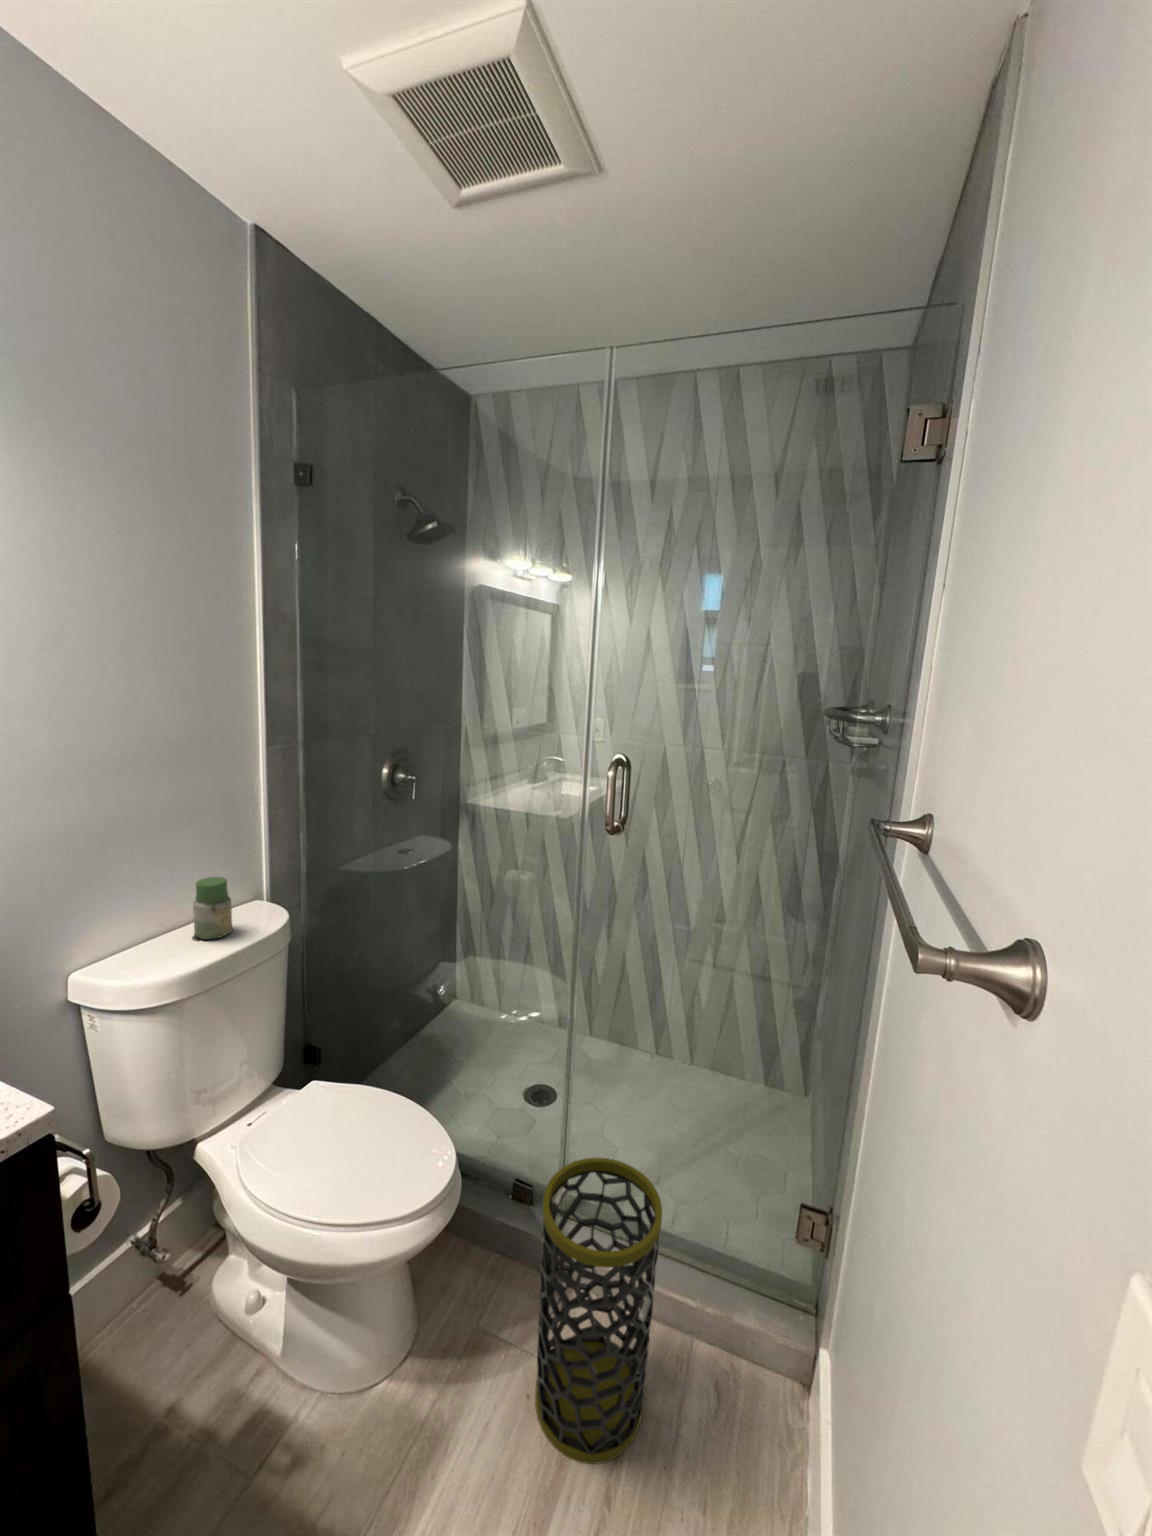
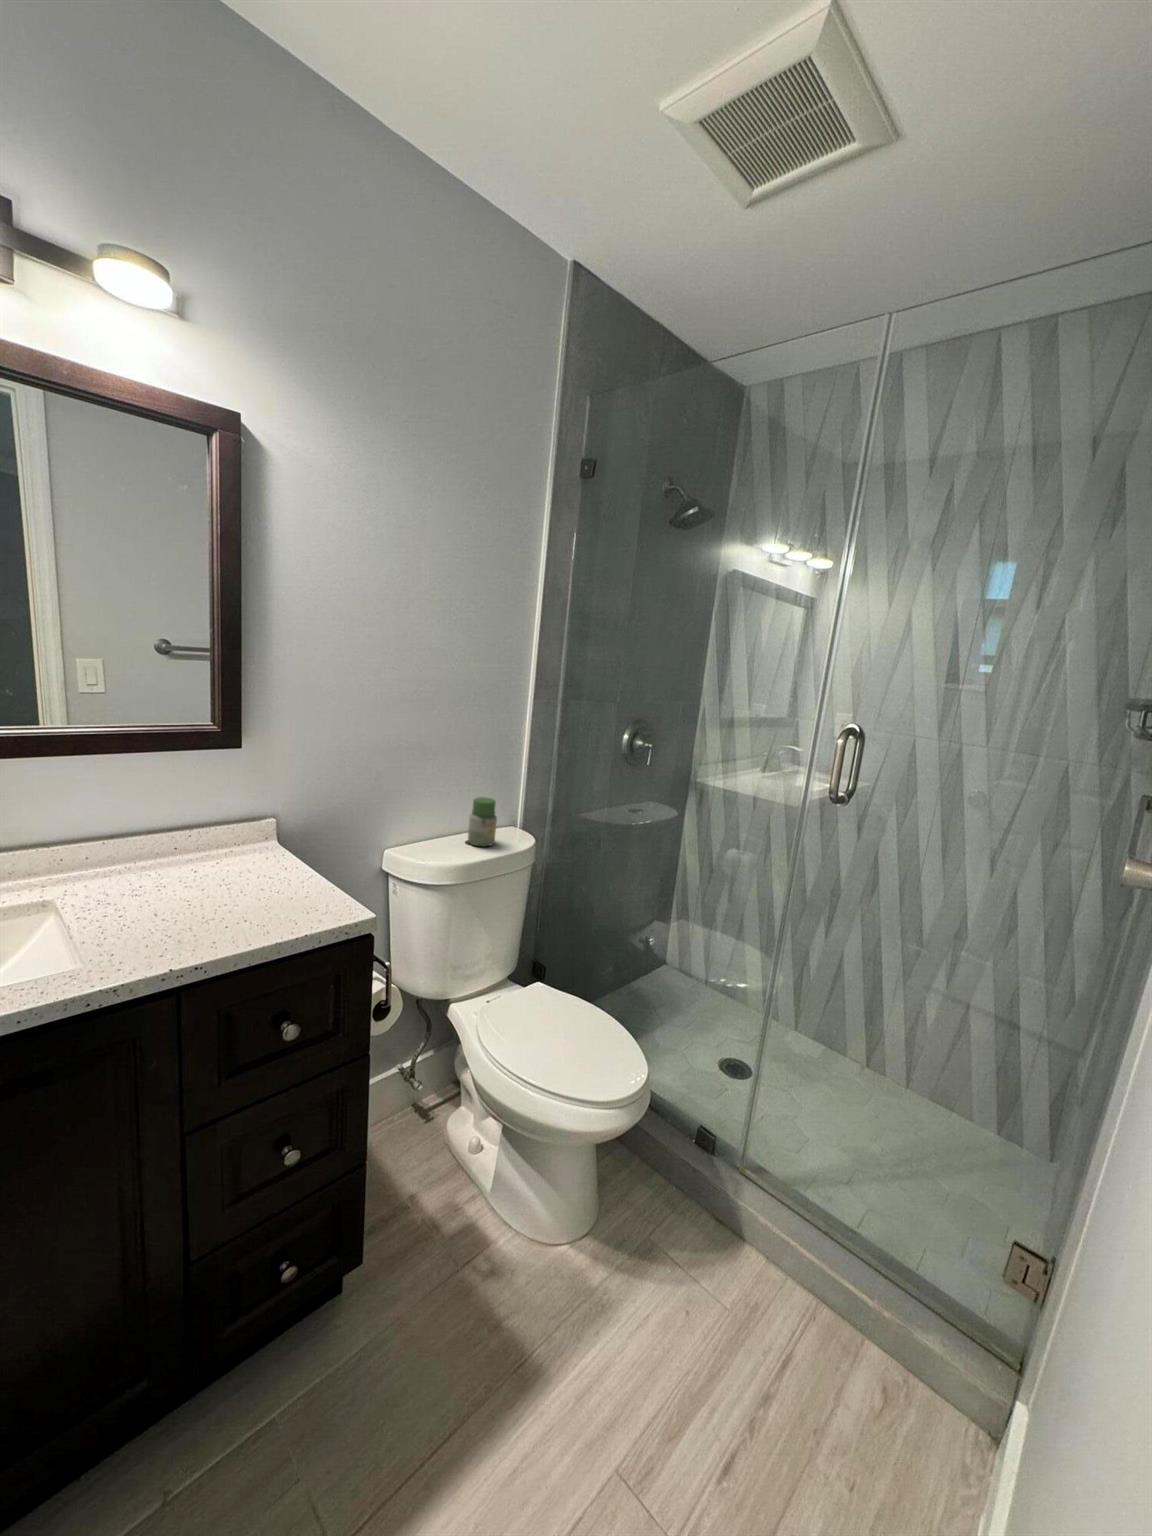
trash can: present [535,1157,662,1464] -> none [694,1111,845,1403]

